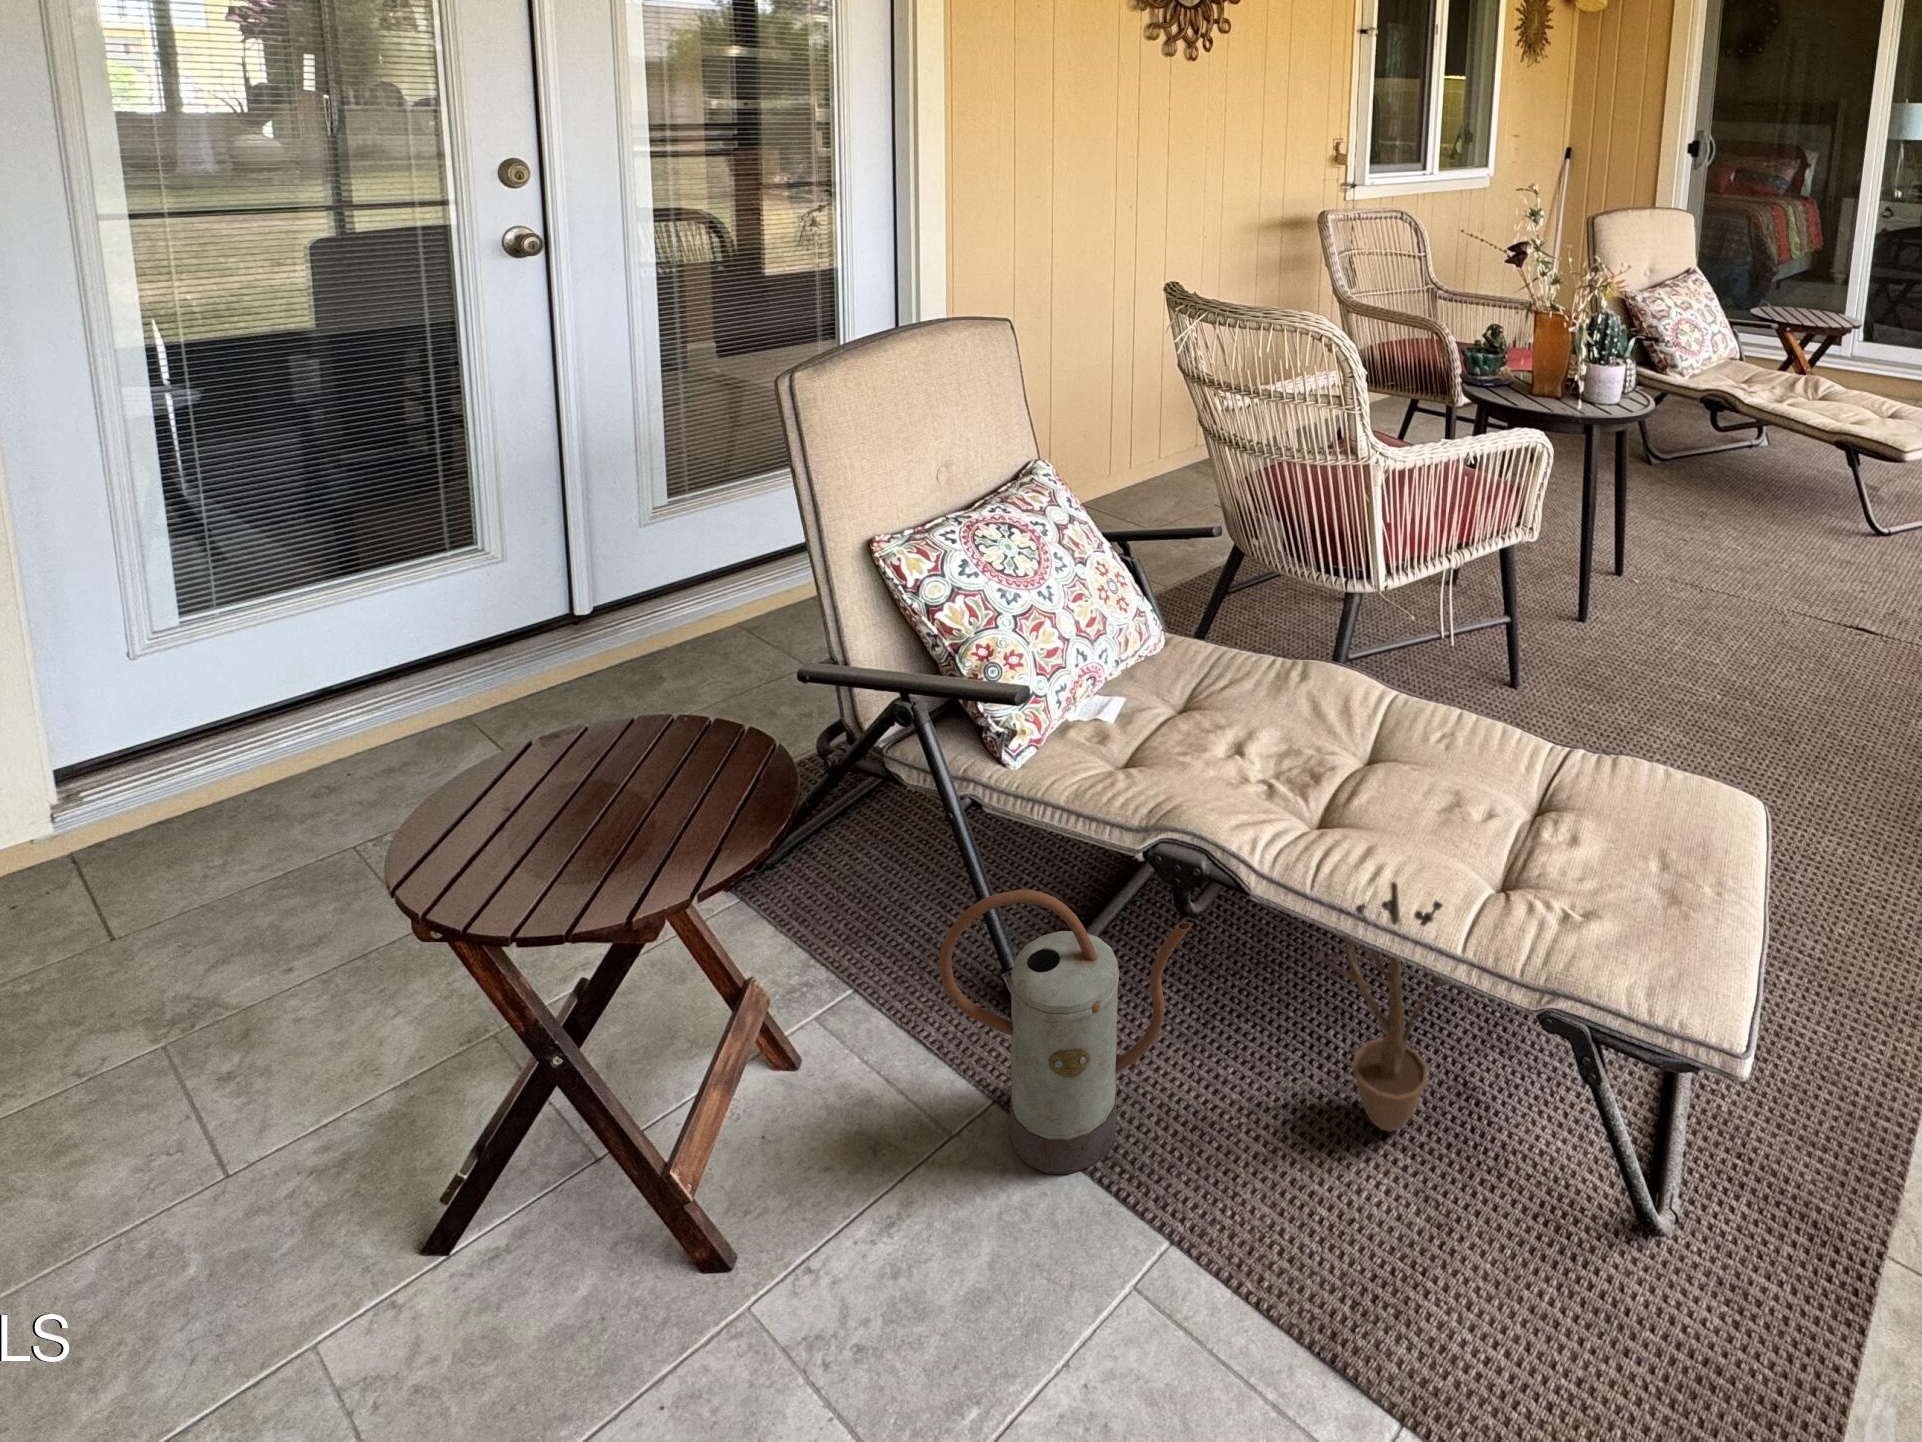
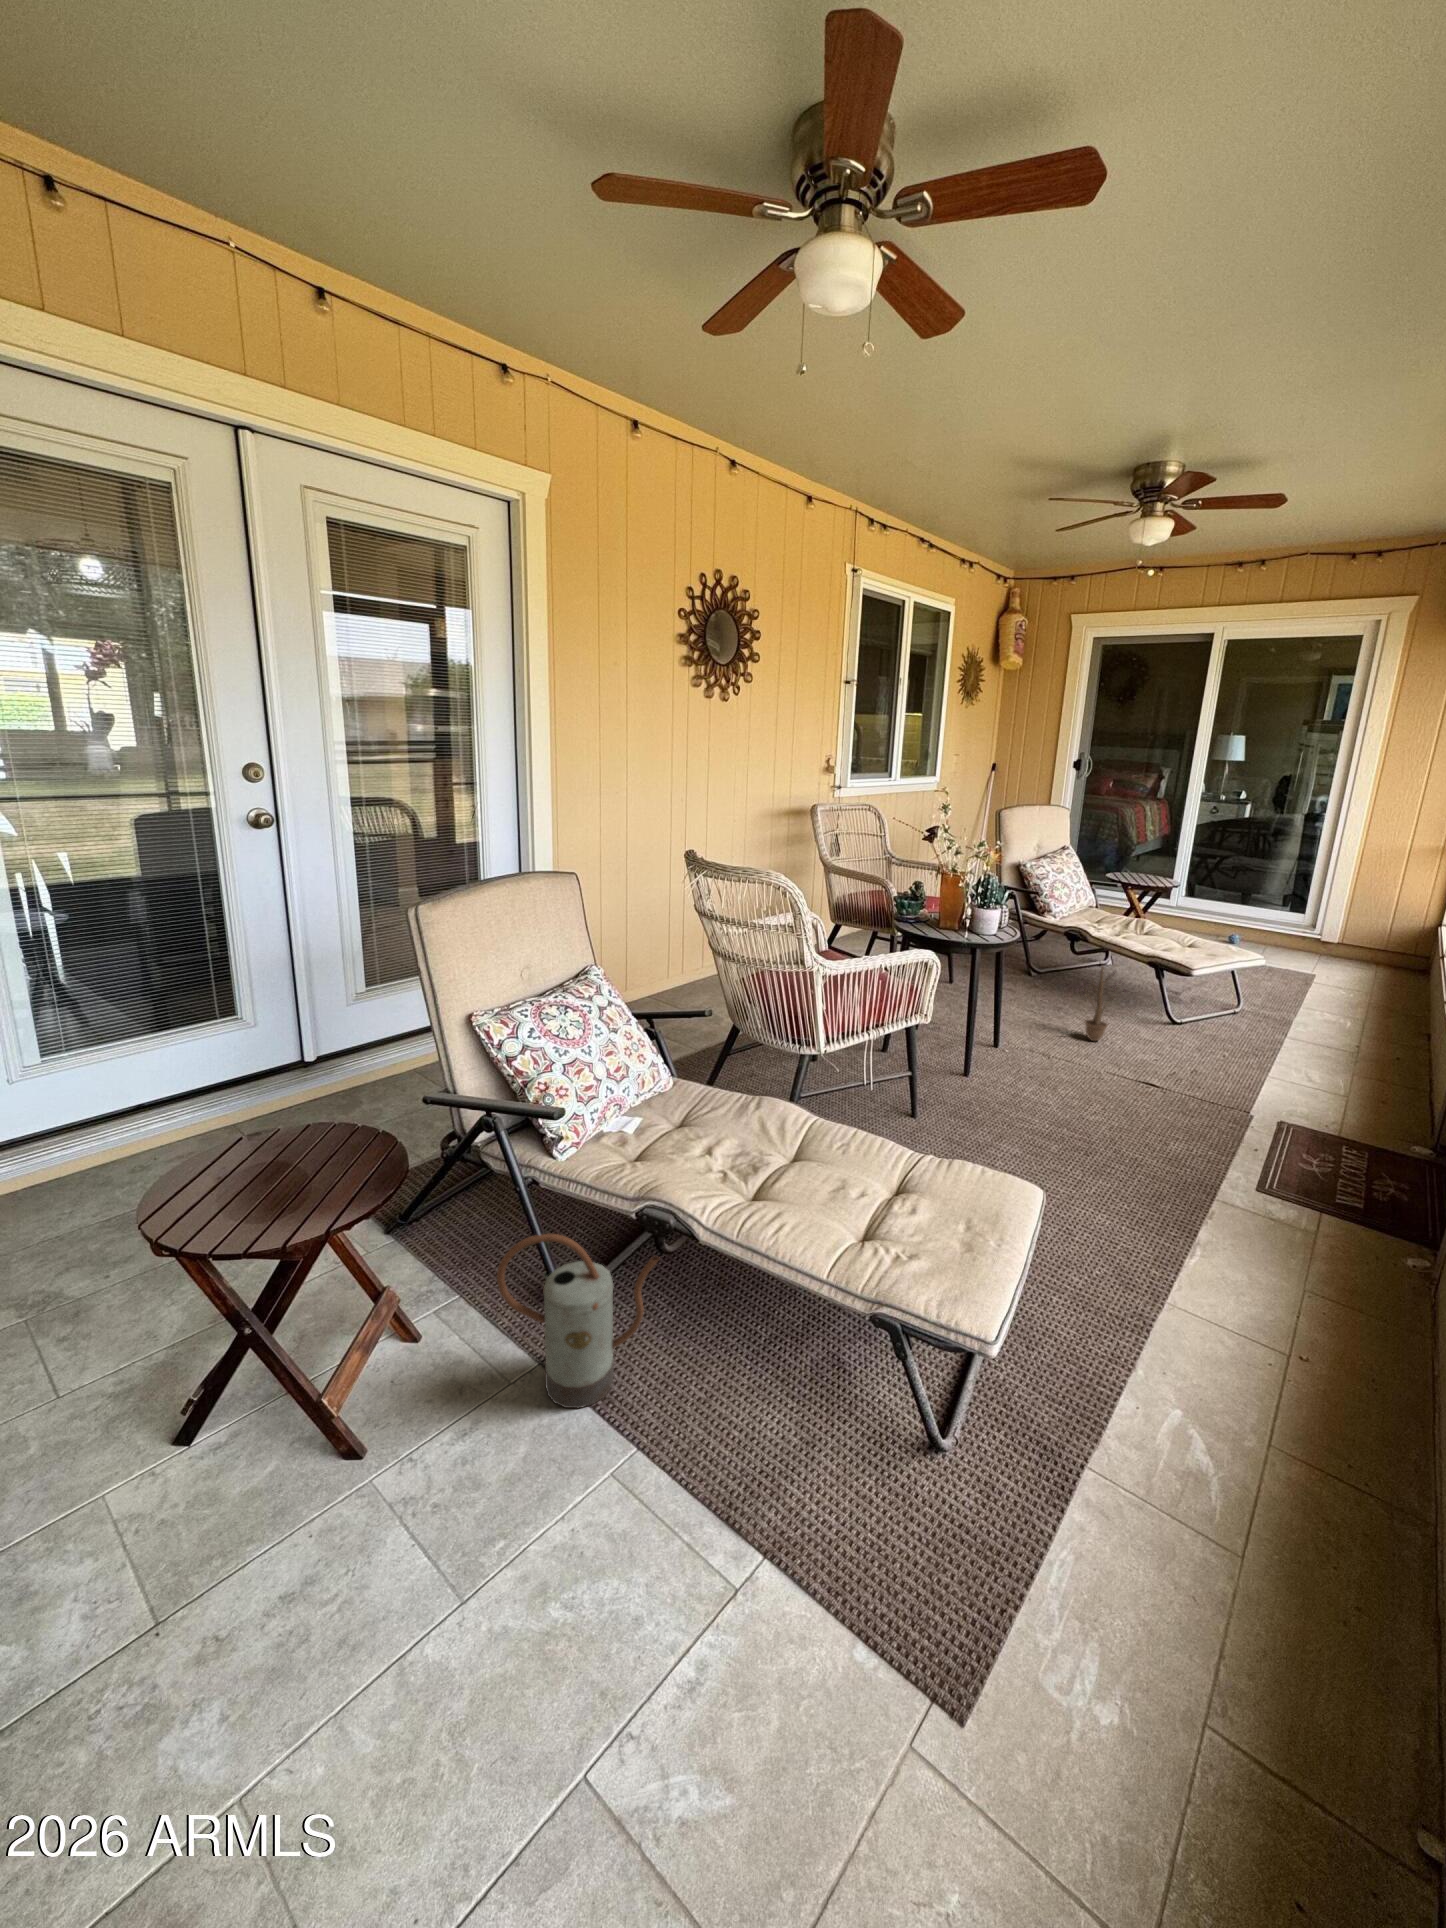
decorative plant: present [1272,882,1448,1131] -> present [1059,966,1127,1041]

